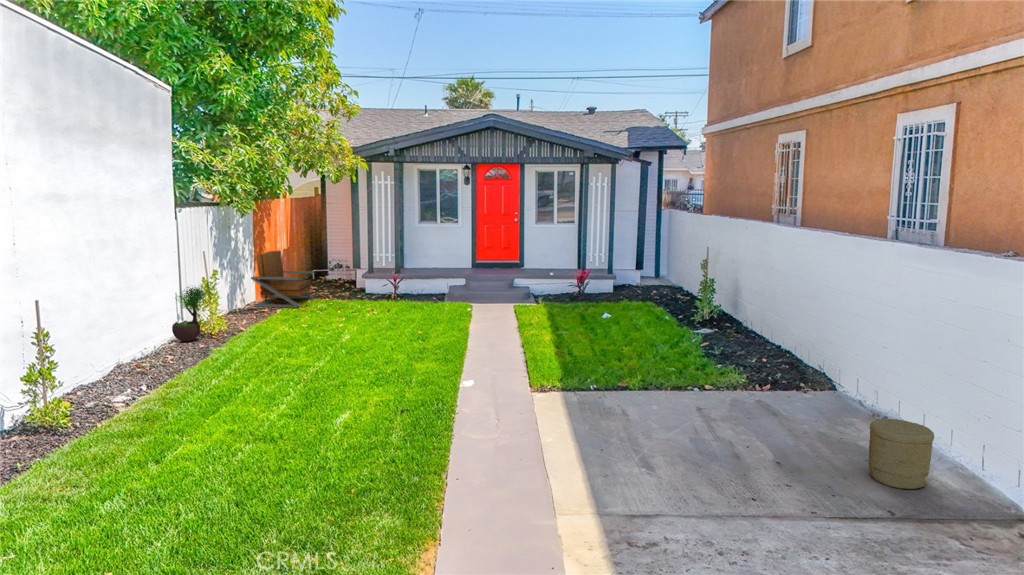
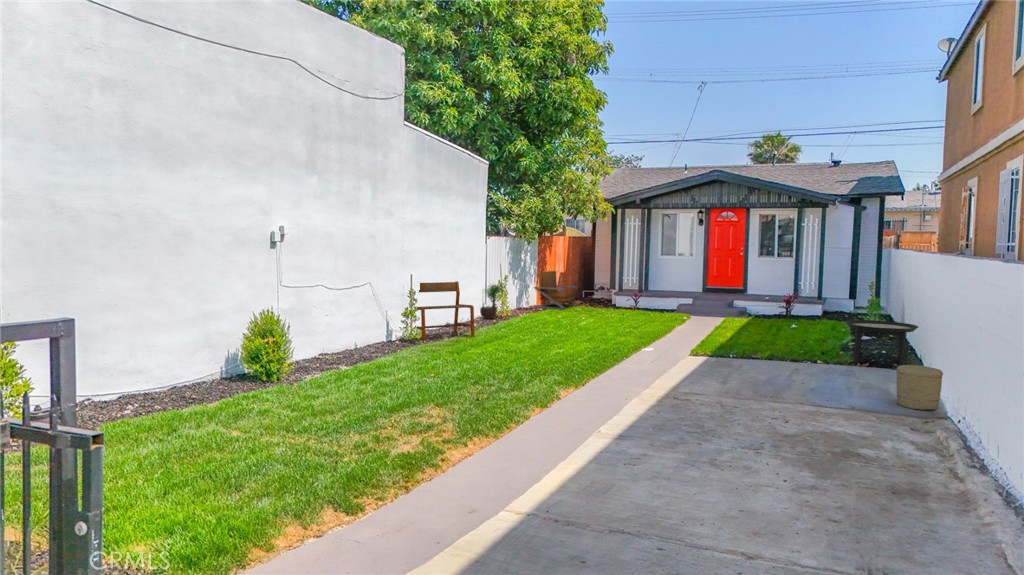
bench: none [40,299,173,417] -> present [417,281,475,340]
round table: none [712,322,801,386] -> present [845,320,918,366]

